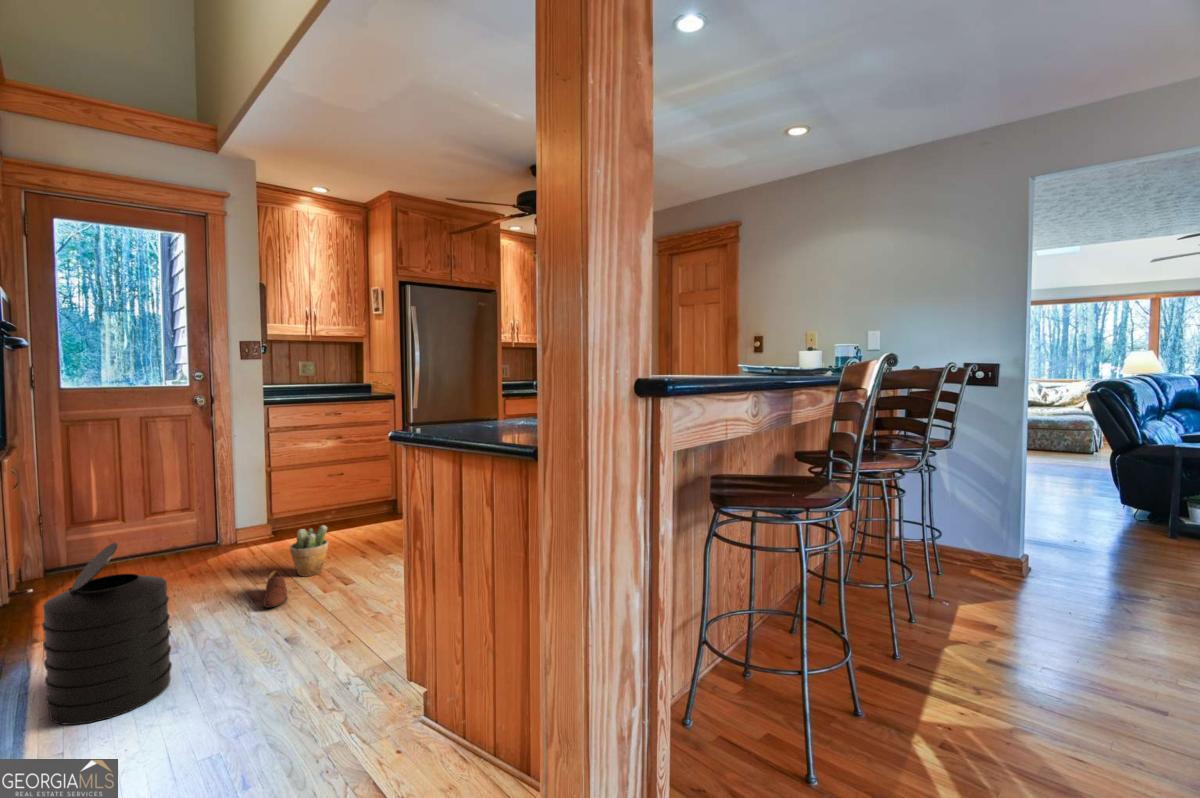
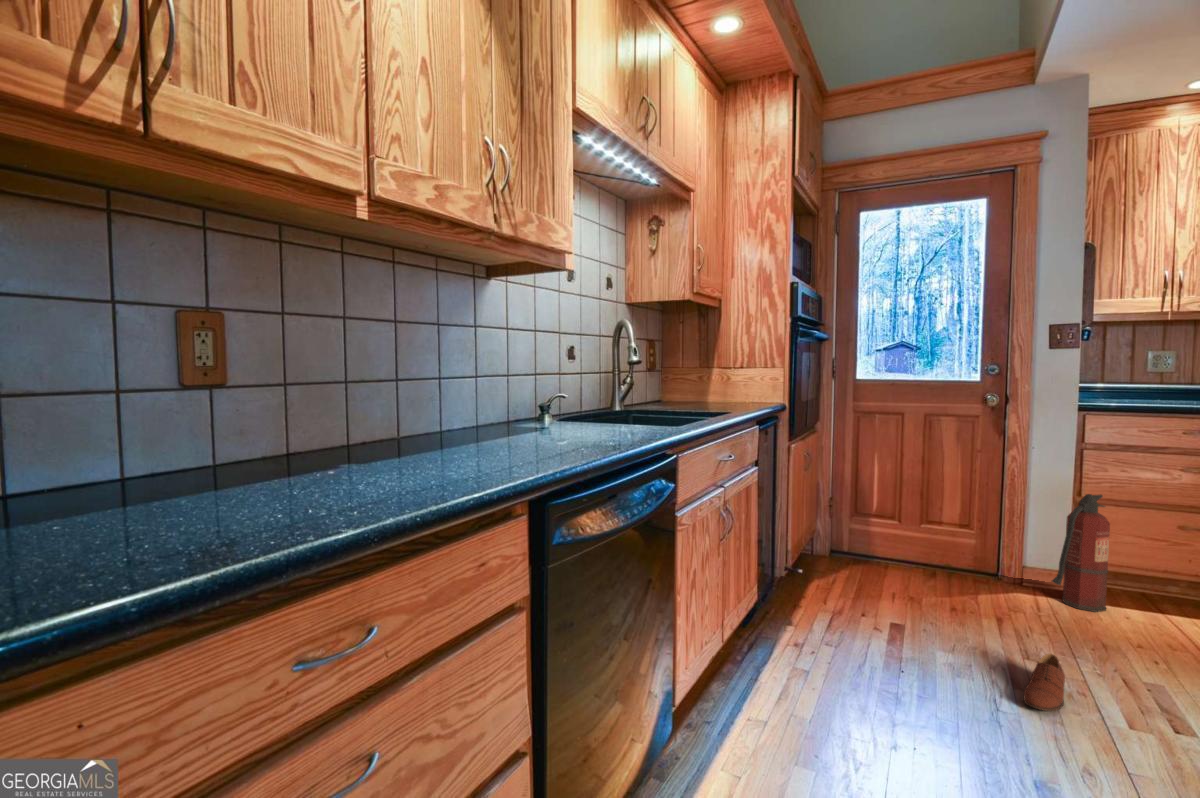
fire extinguisher: none [259,461,295,543] -> present [1052,494,1110,612]
potted plant: present [290,525,328,576] -> none [1083,606,1154,687]
trash can: present [42,543,172,725] -> none [767,553,883,756]

